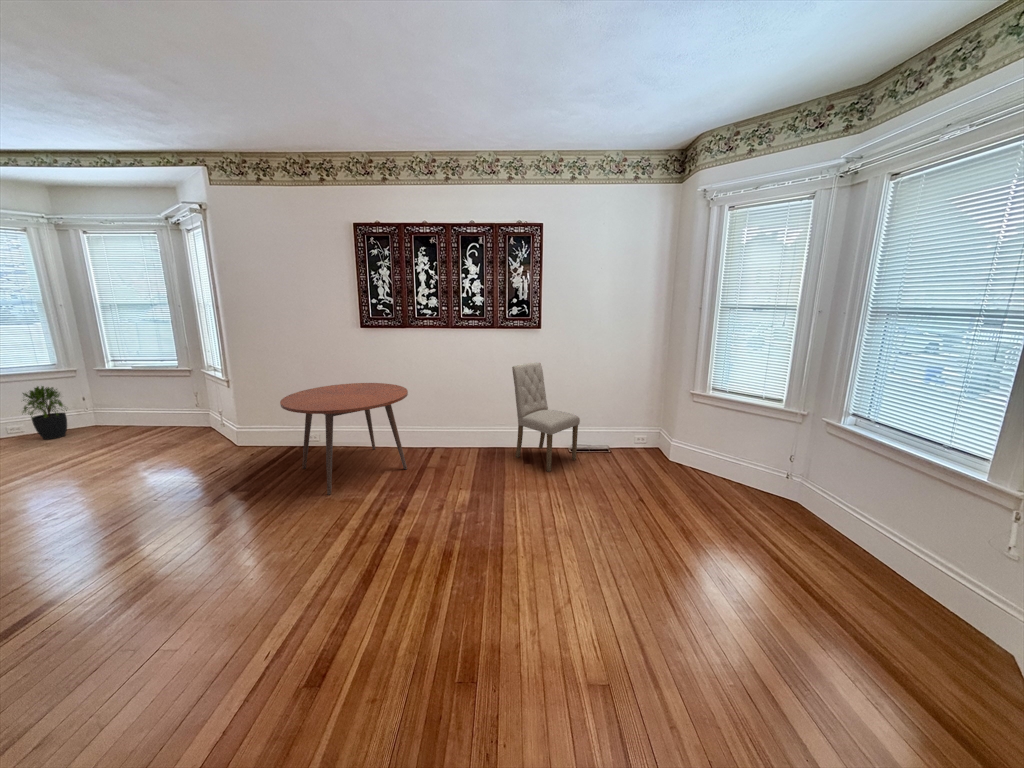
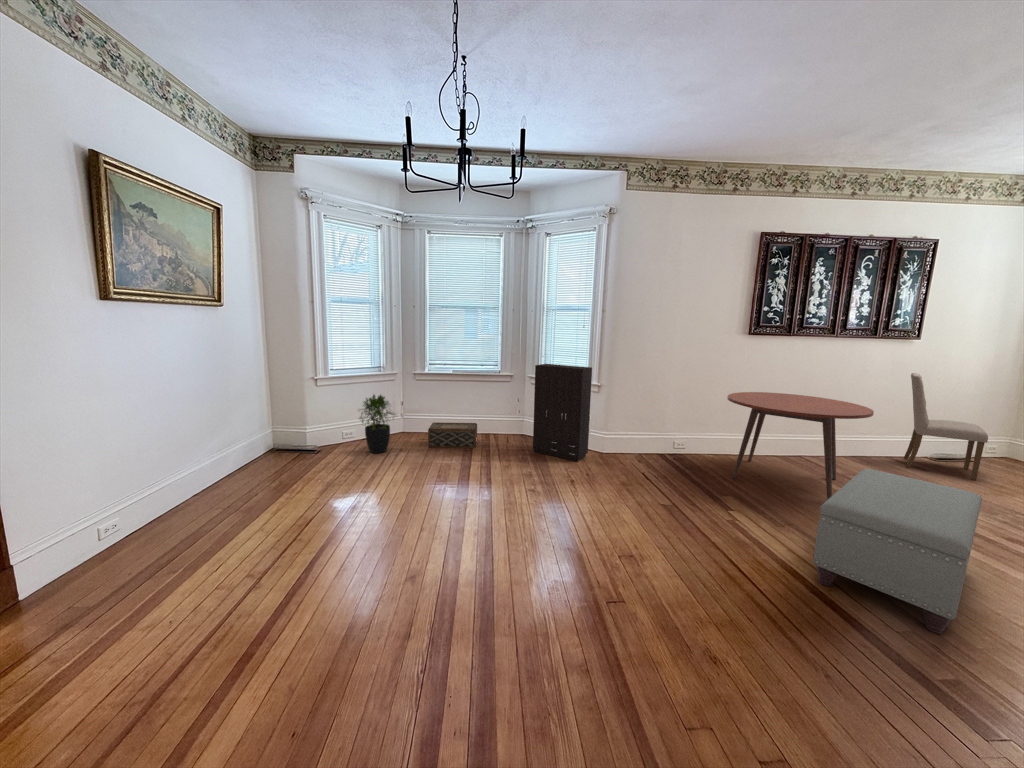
cabinet: none [177,356,230,449] -> present [533,364,592,461]
woven basket: none [105,410,172,434] -> present [428,422,477,448]
ottoman: none [14,466,273,632] -> present [814,469,982,634]

